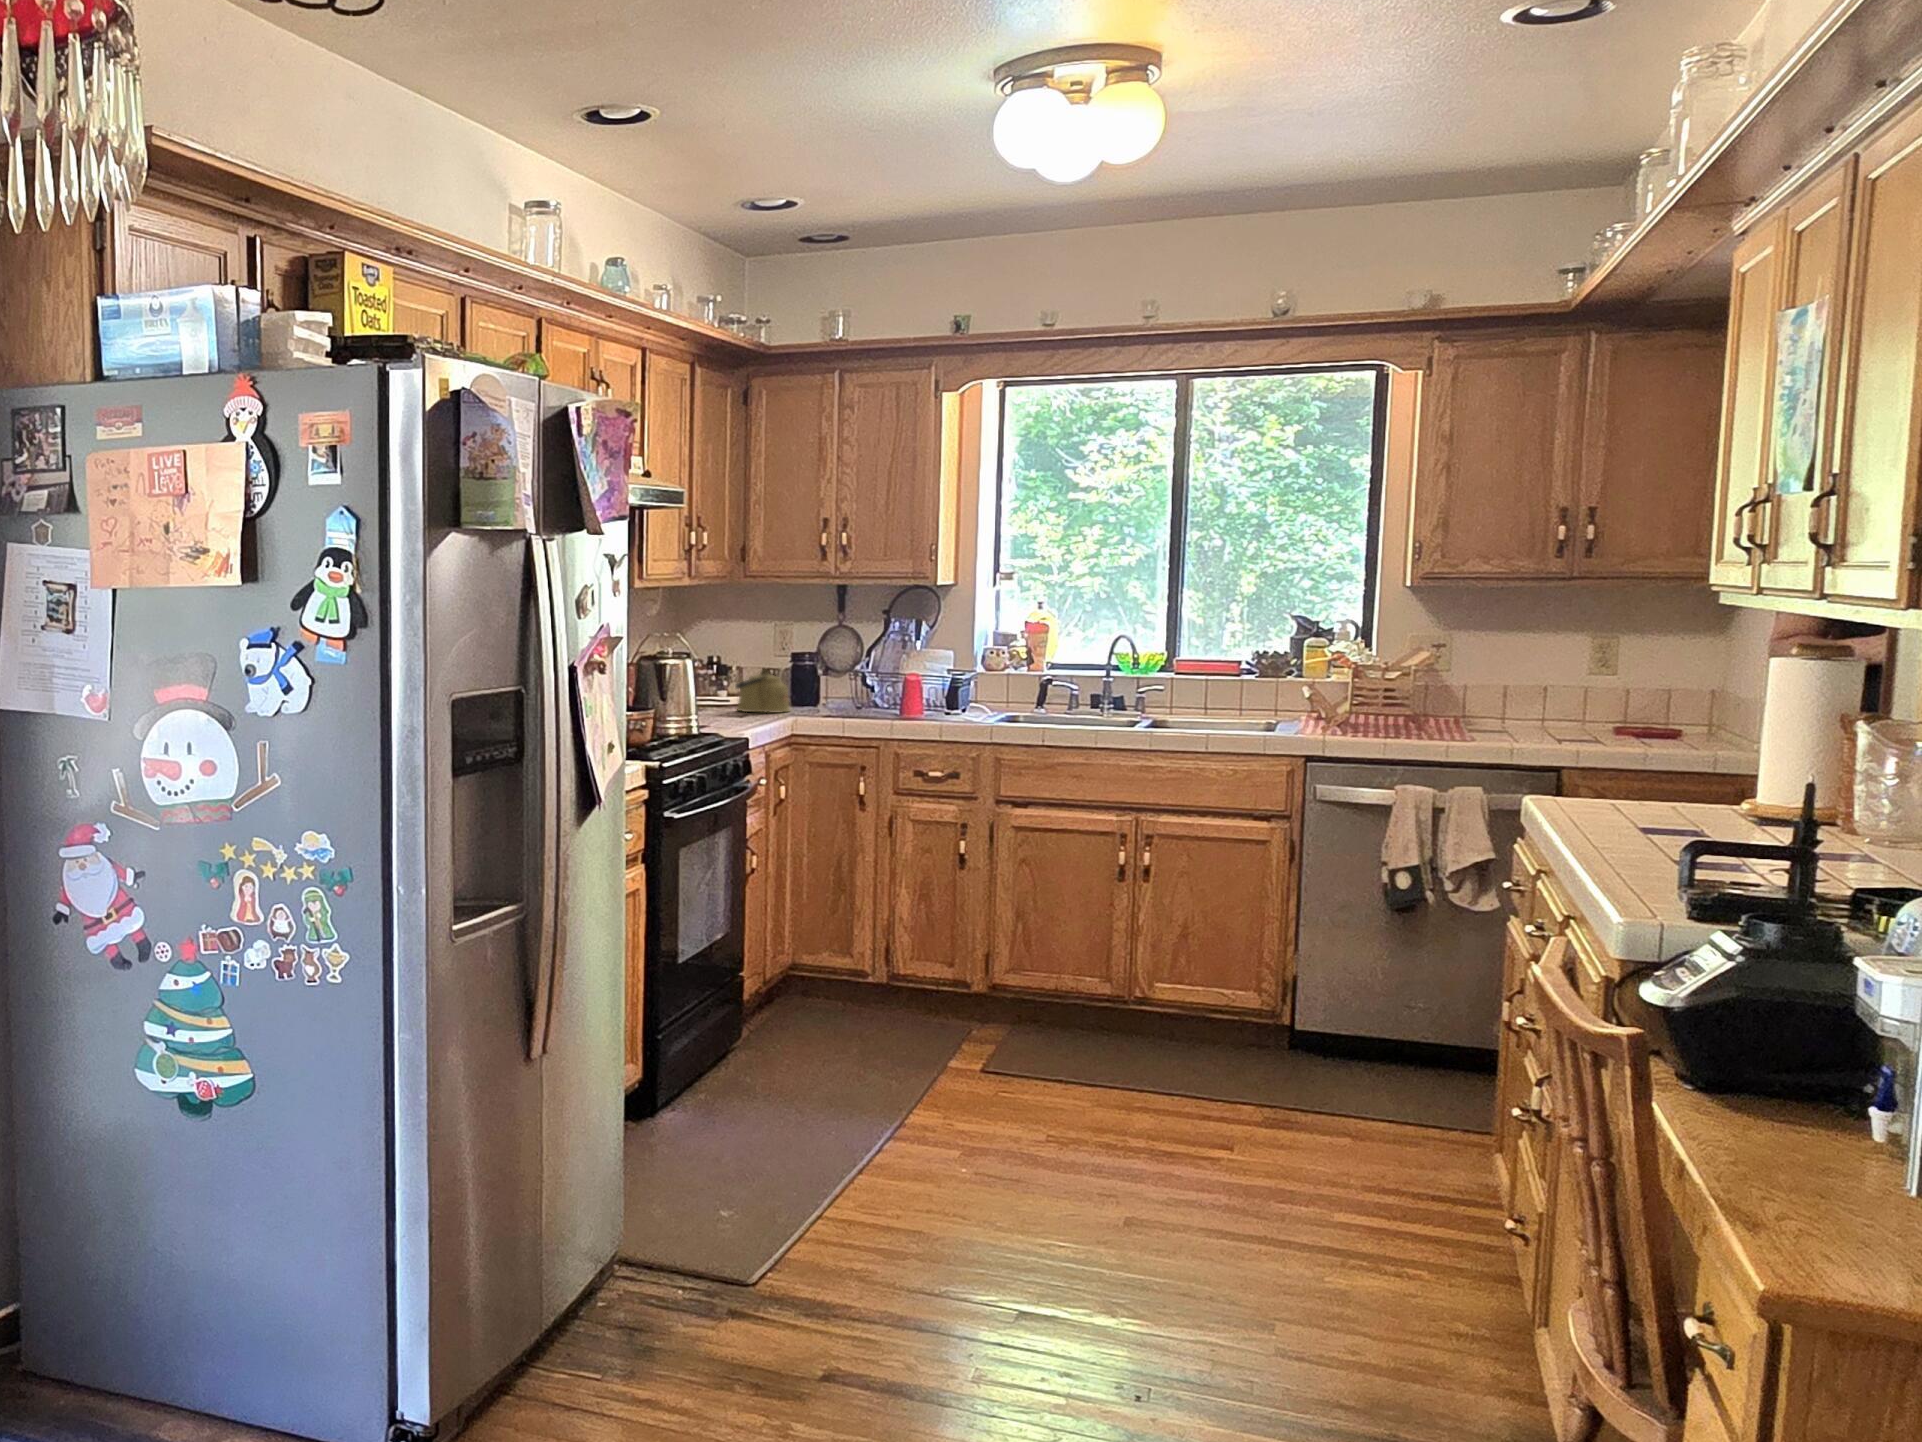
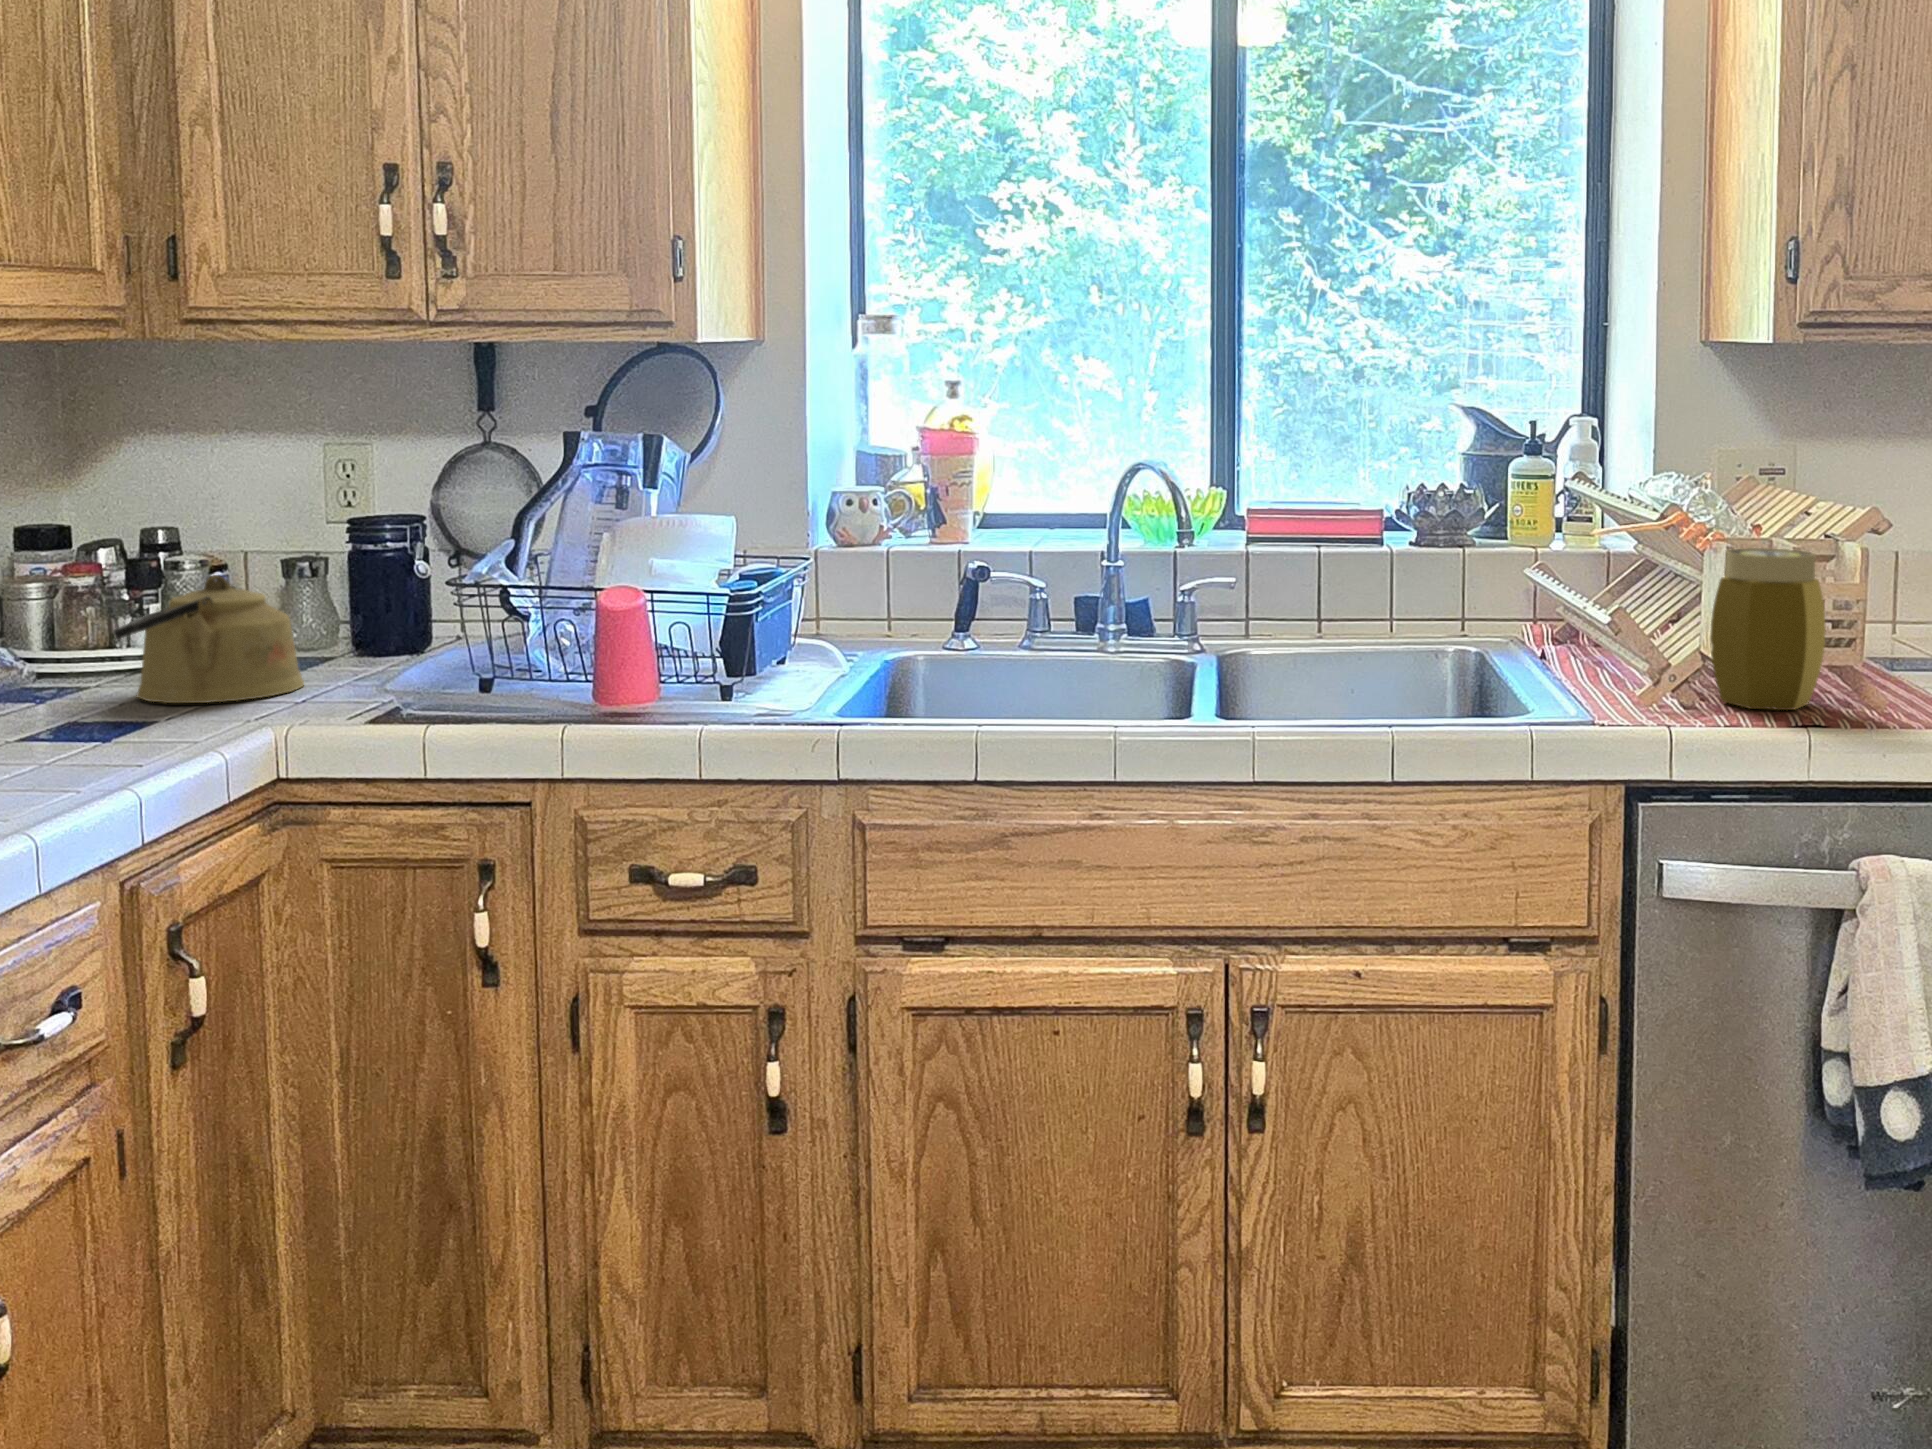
jar: none [1355,671,1406,734] -> present [1710,548,1826,710]

